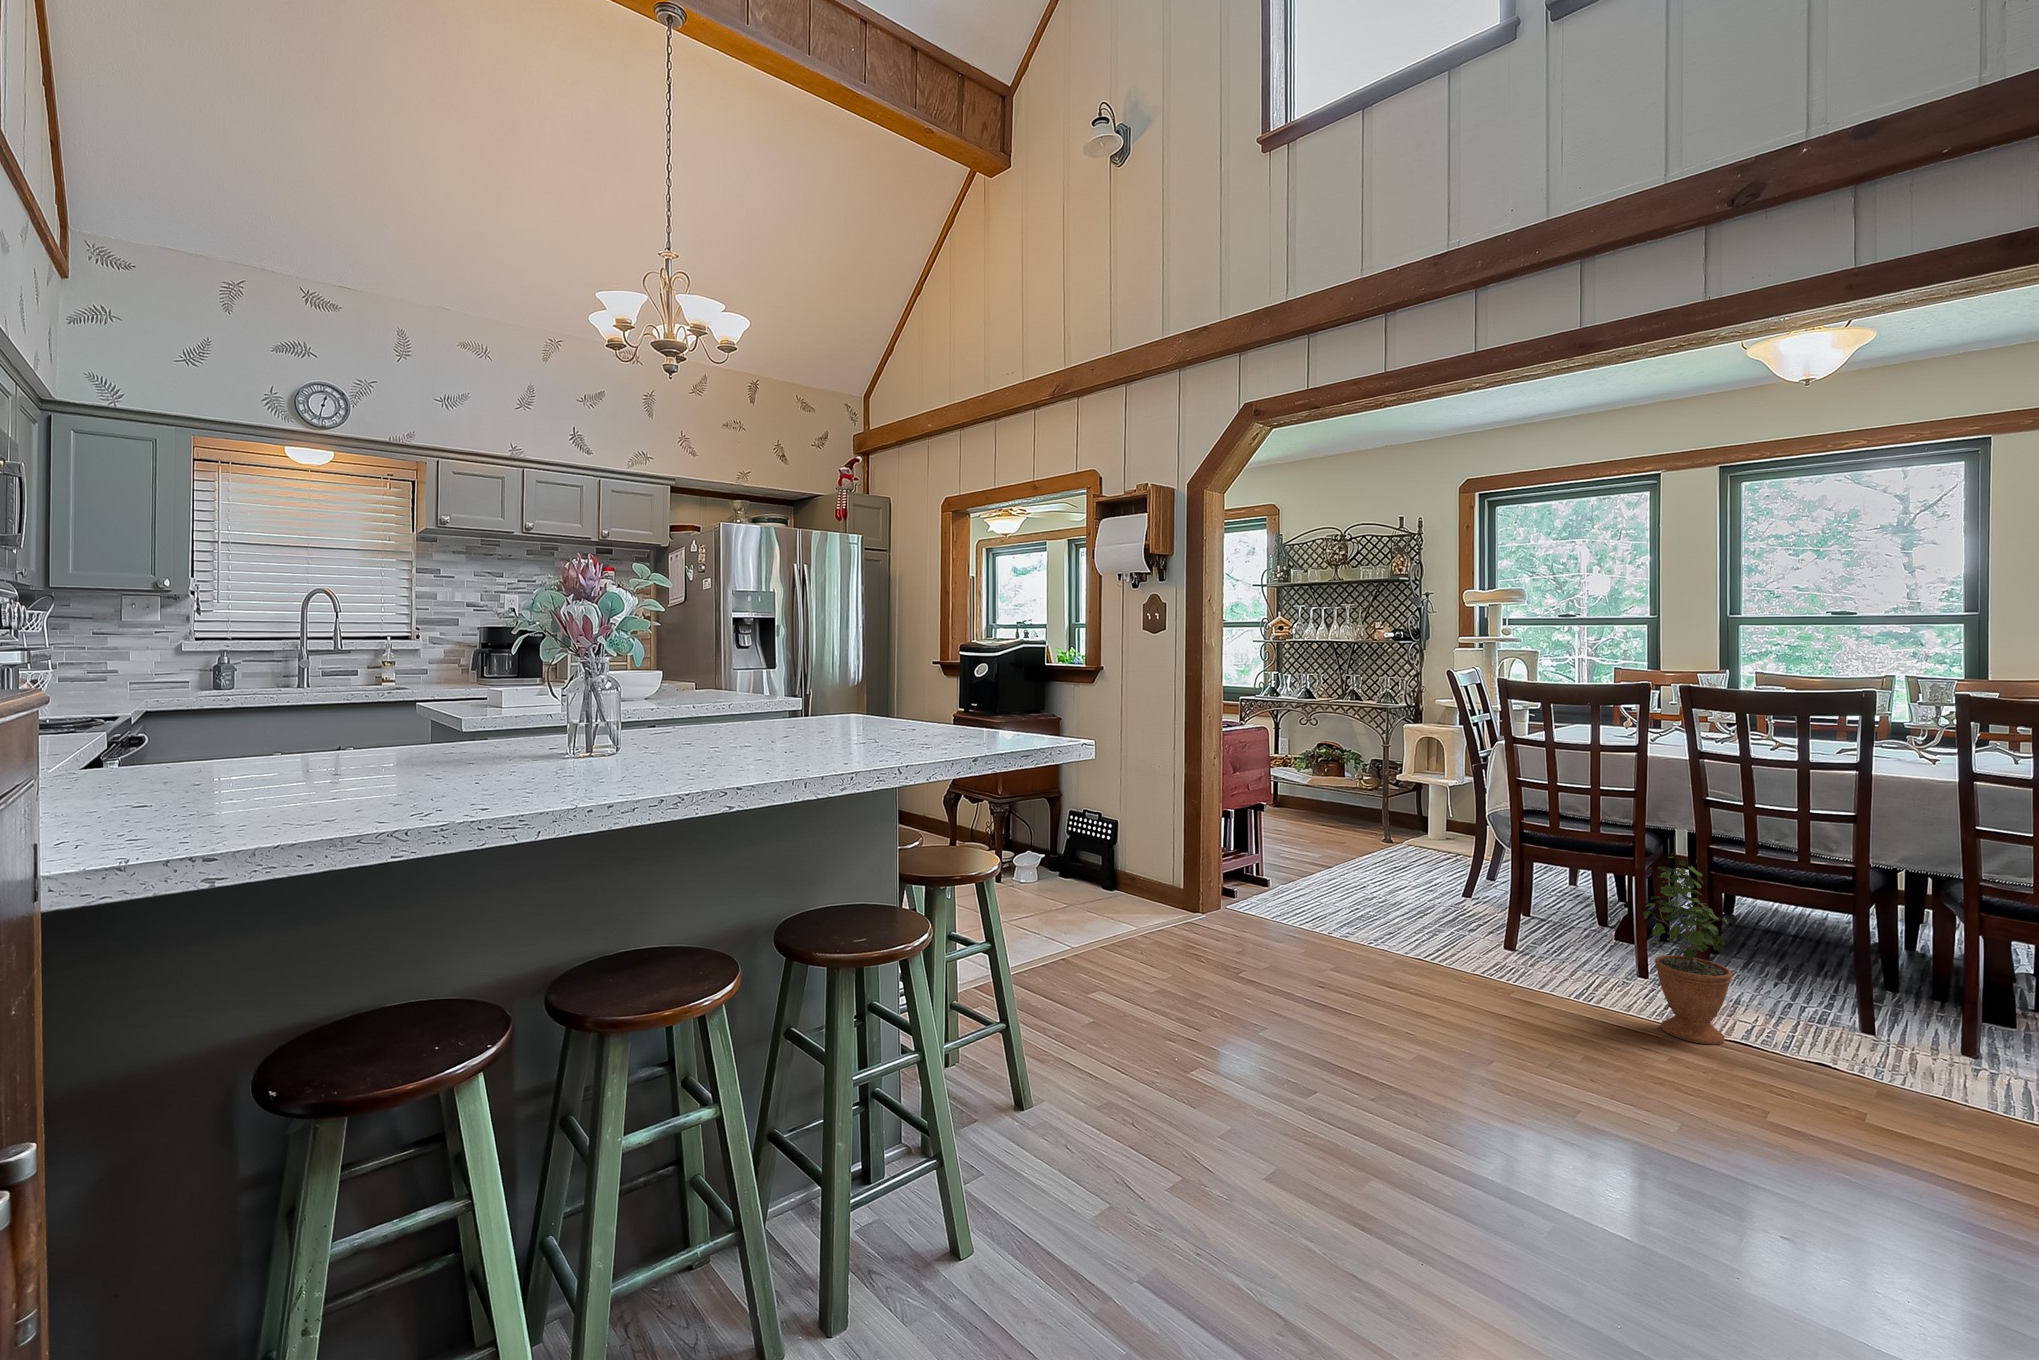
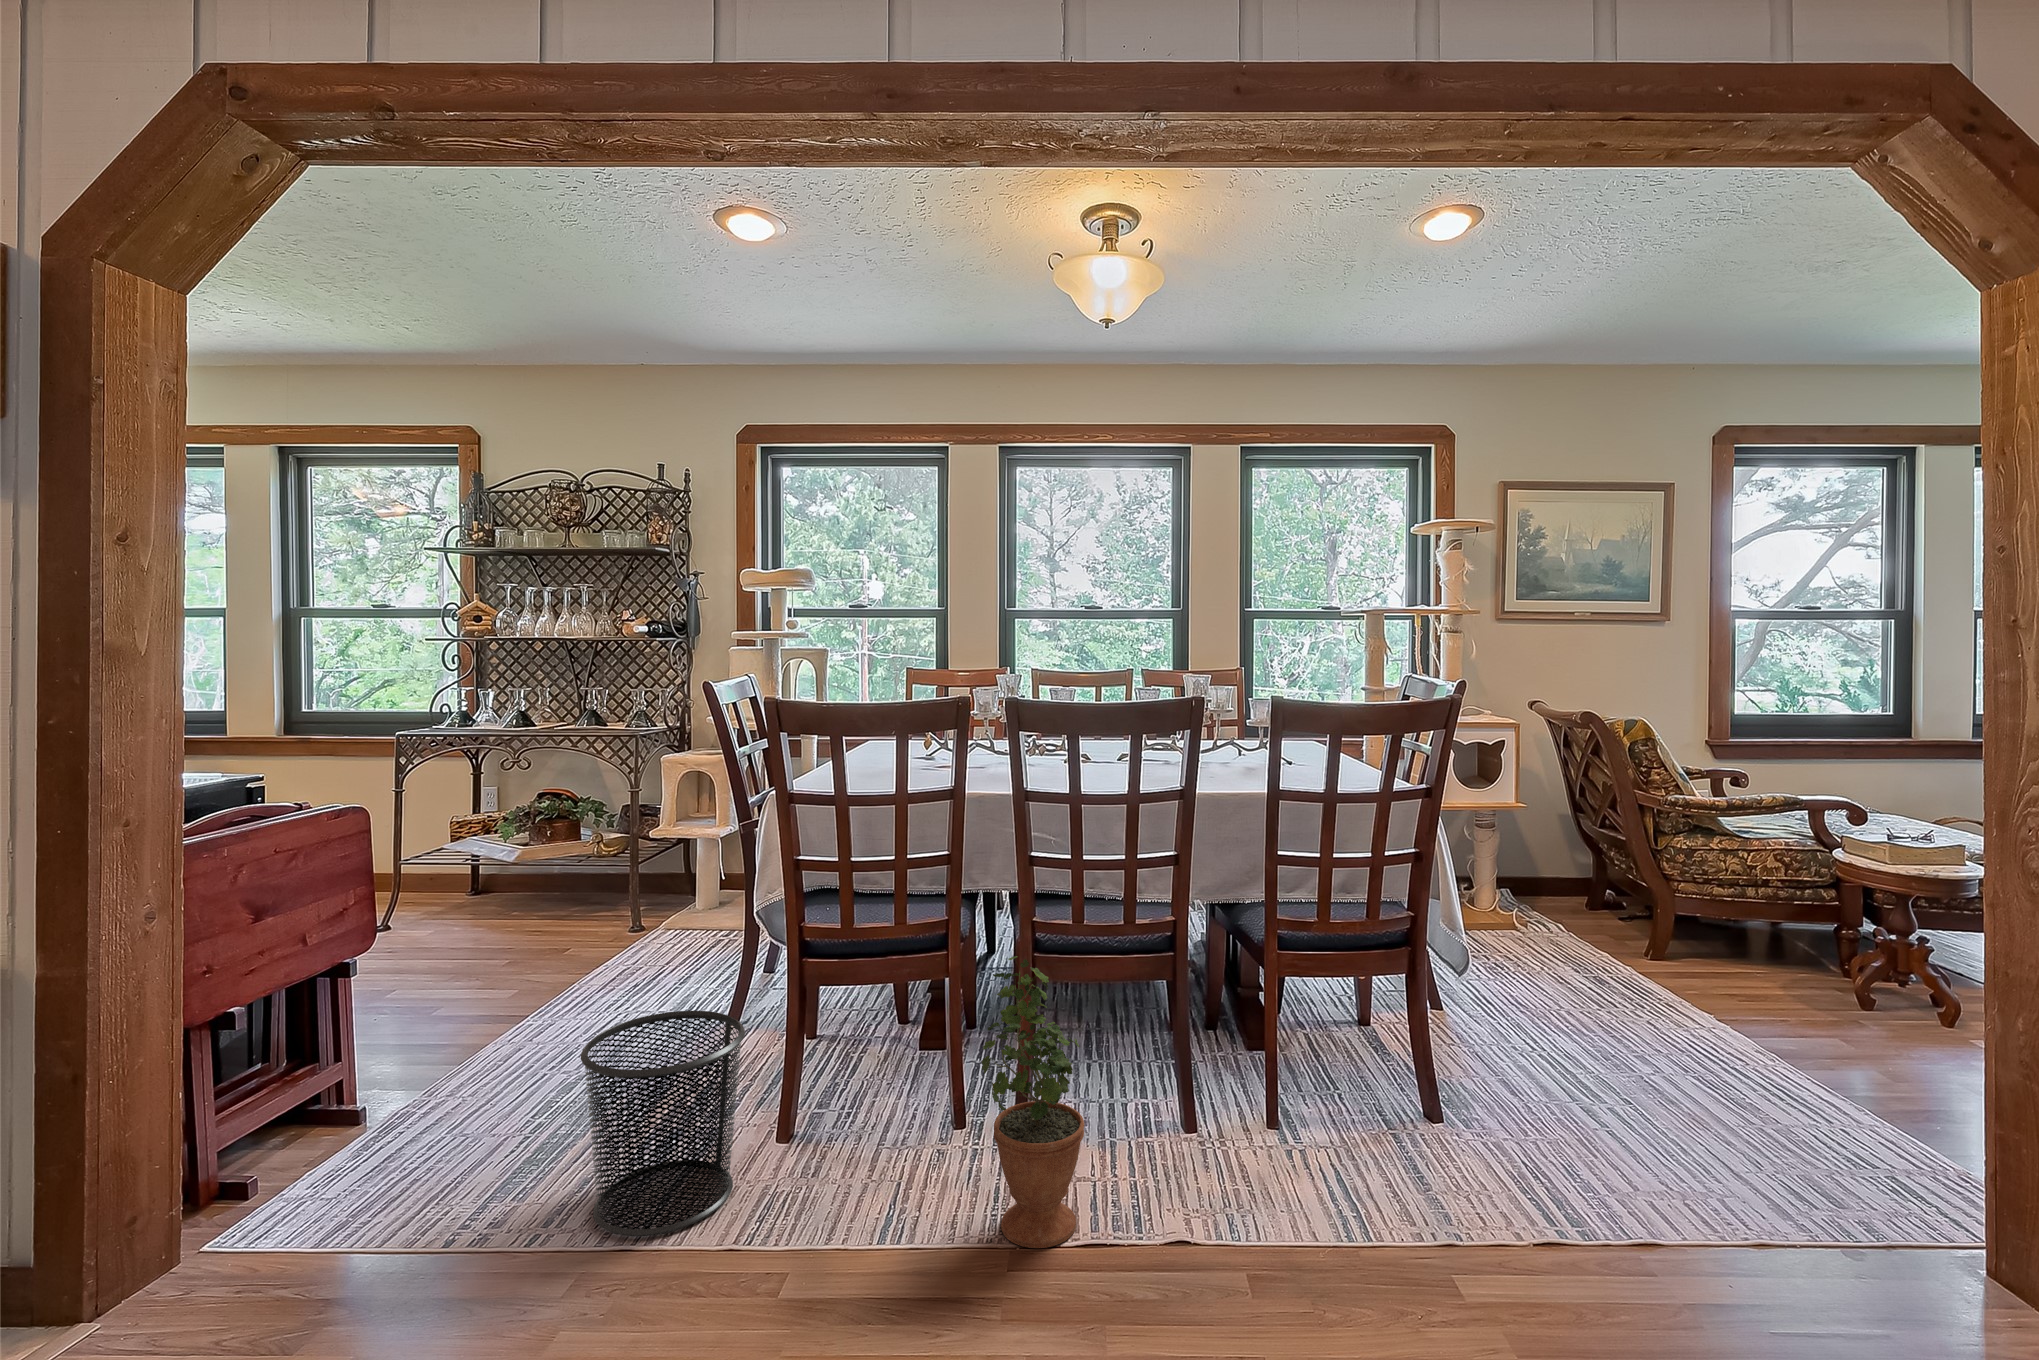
waste bin: none [1383,858,1478,970] -> present [581,1011,745,1237]

